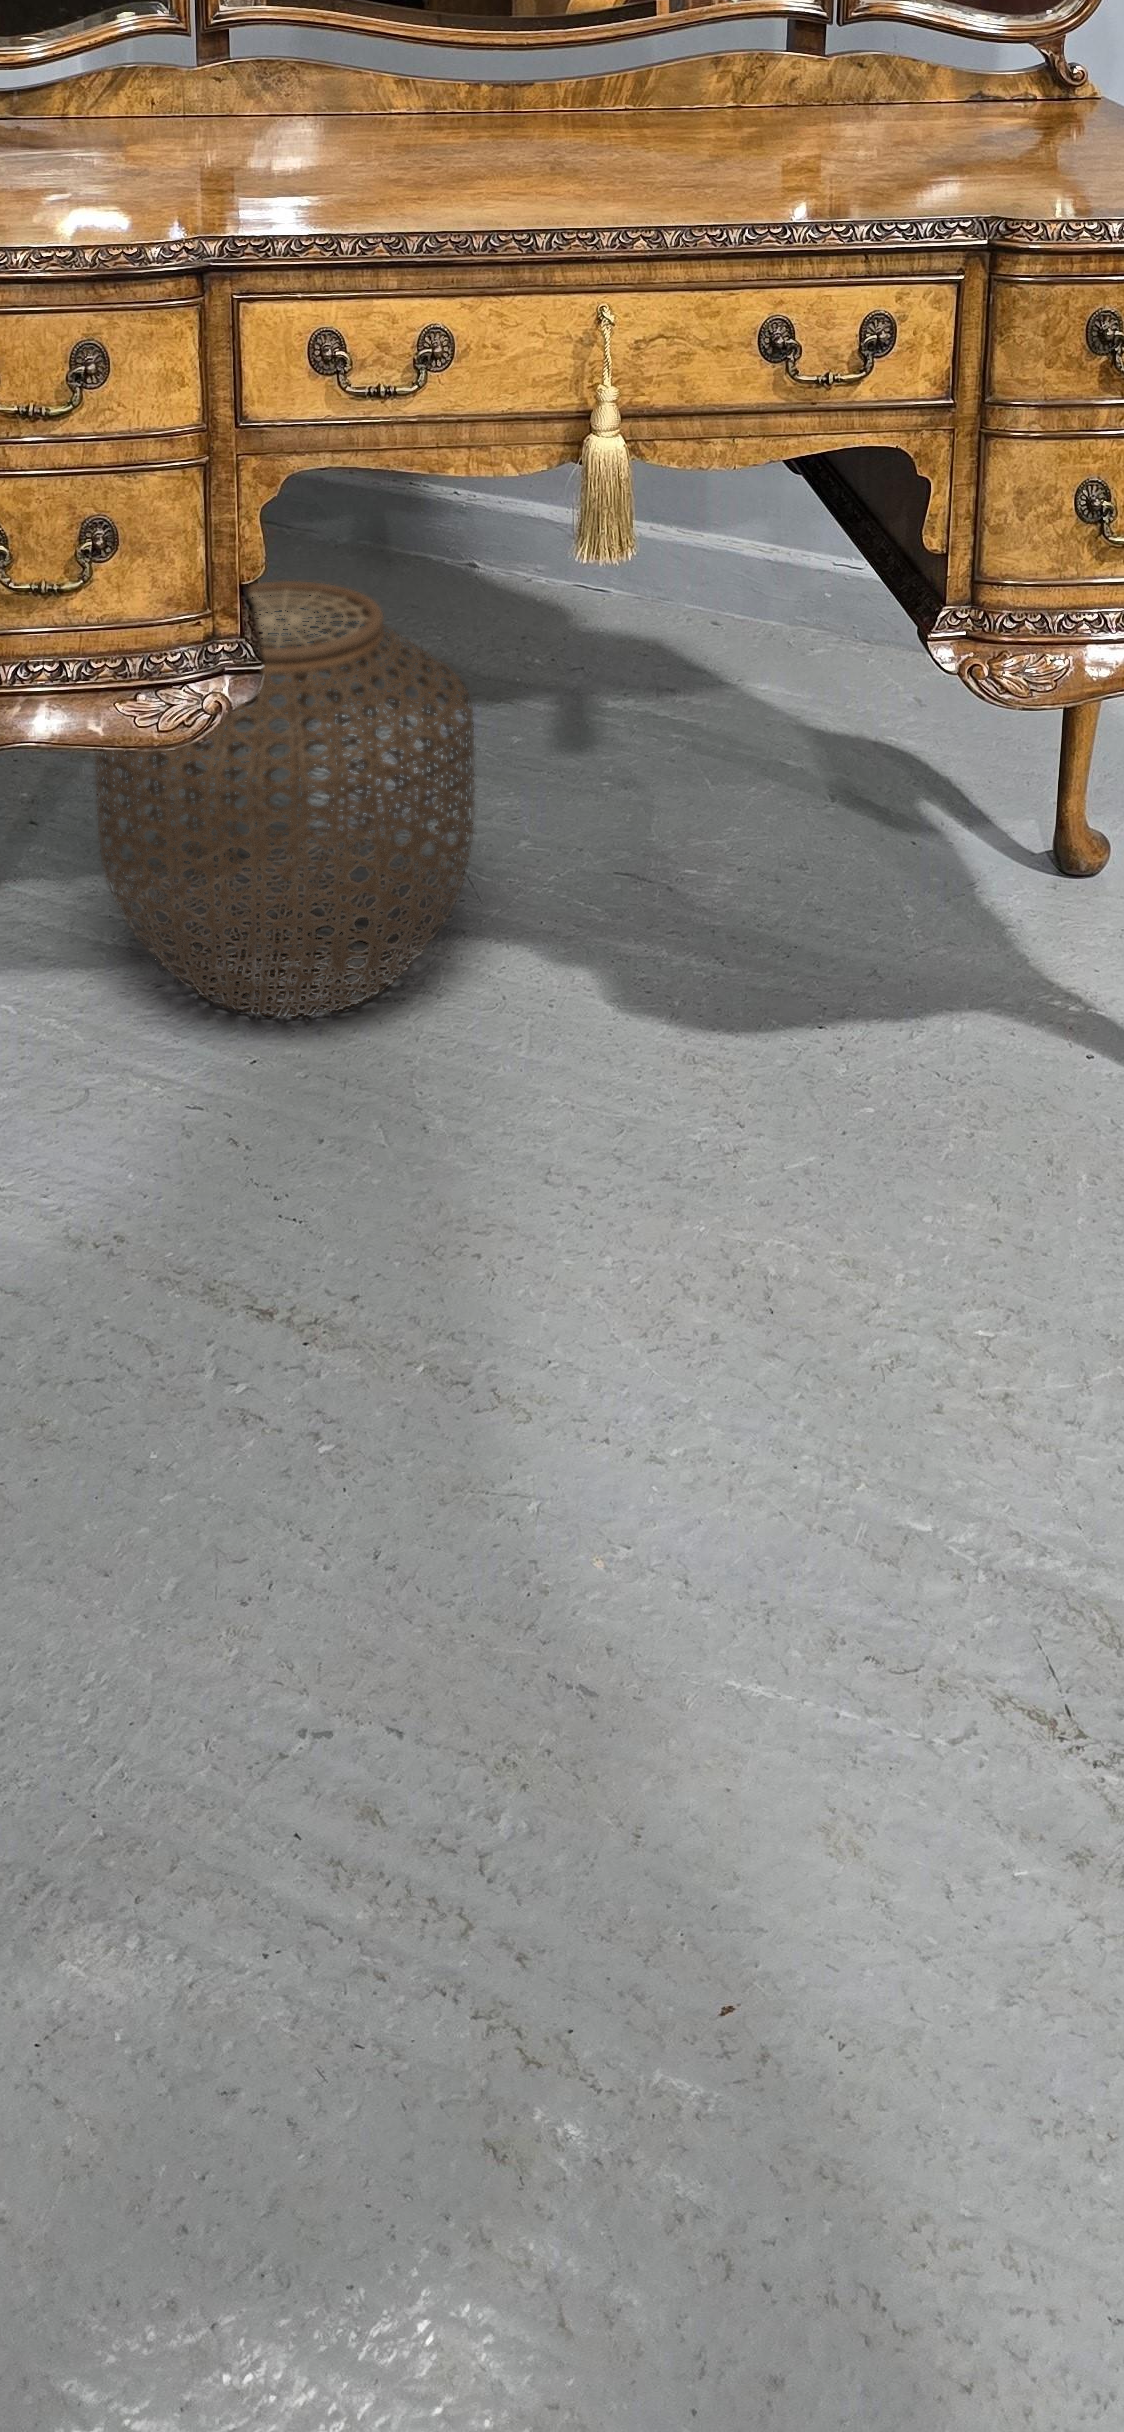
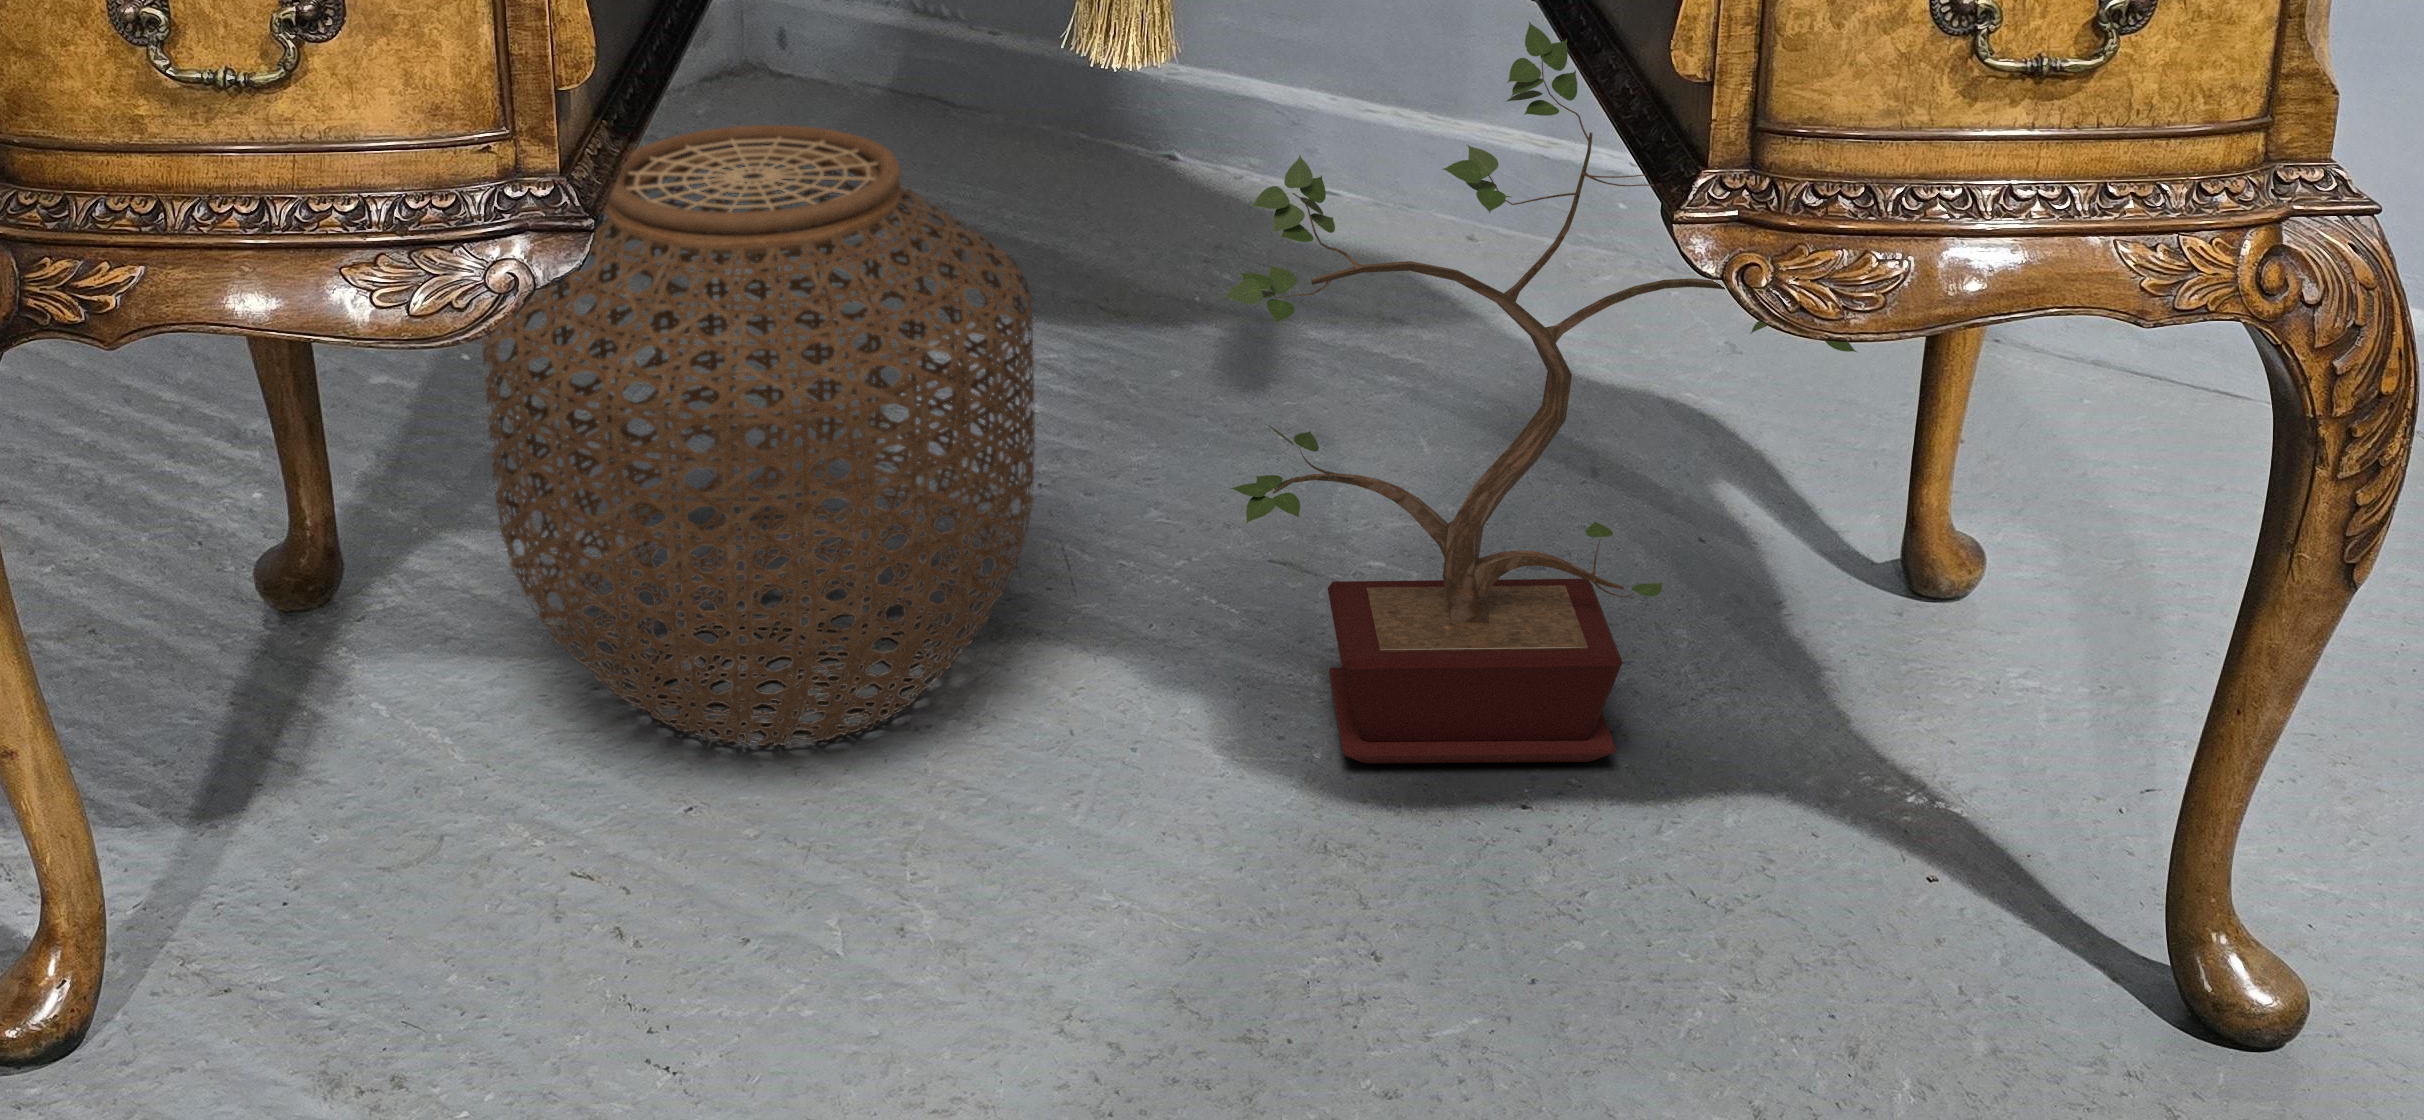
potted plant: none [613,497,1095,1005] -> present [1224,22,1857,763]

